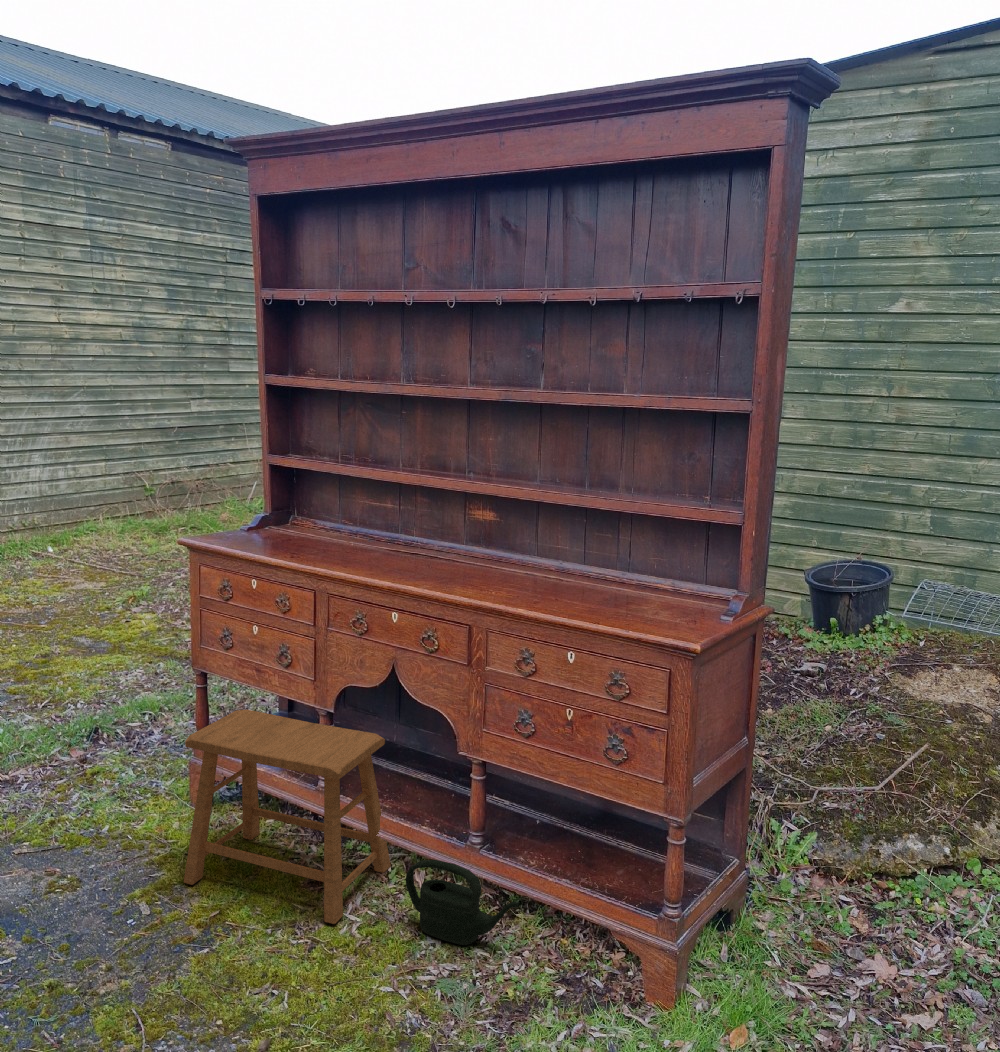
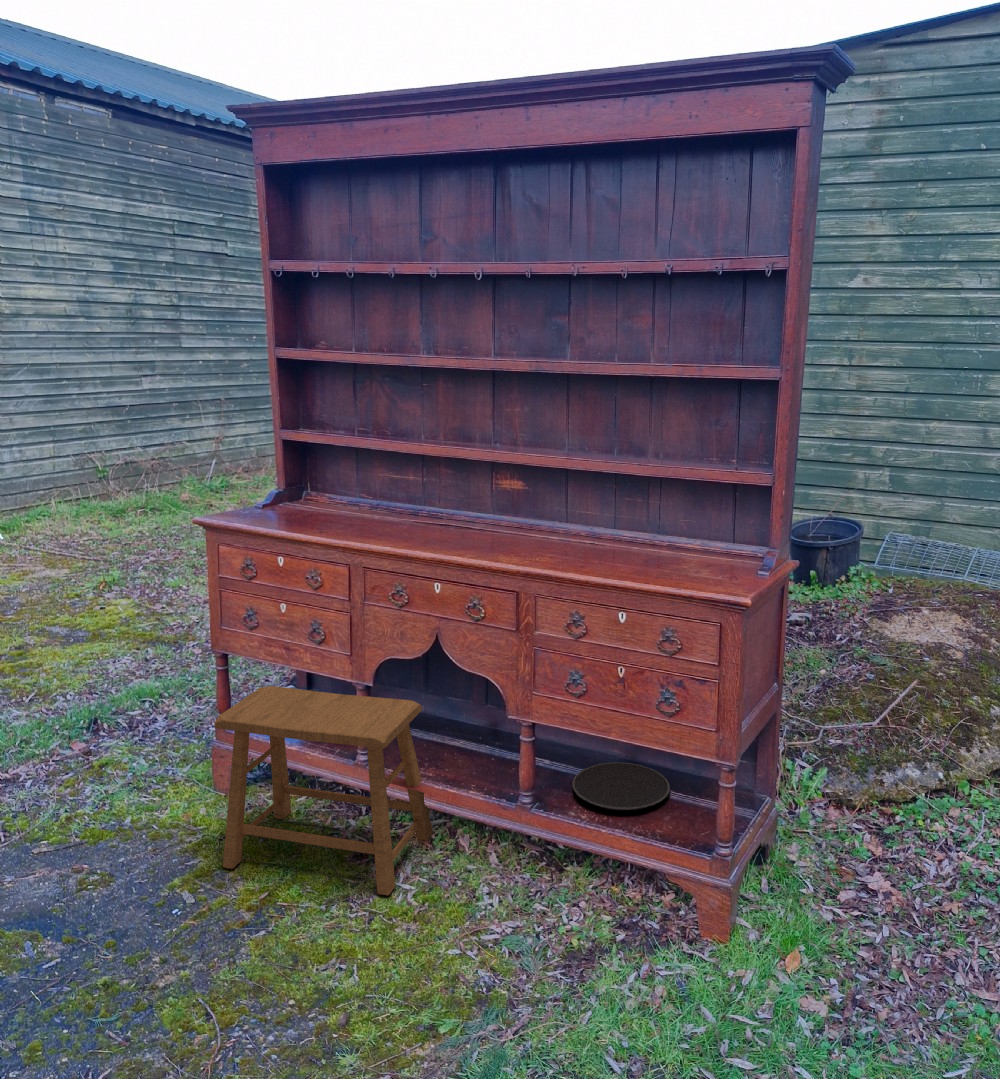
plate: none [523,810,619,859] -> present [572,763,670,810]
watering can: present [406,860,519,945] -> none [458,822,580,905]

